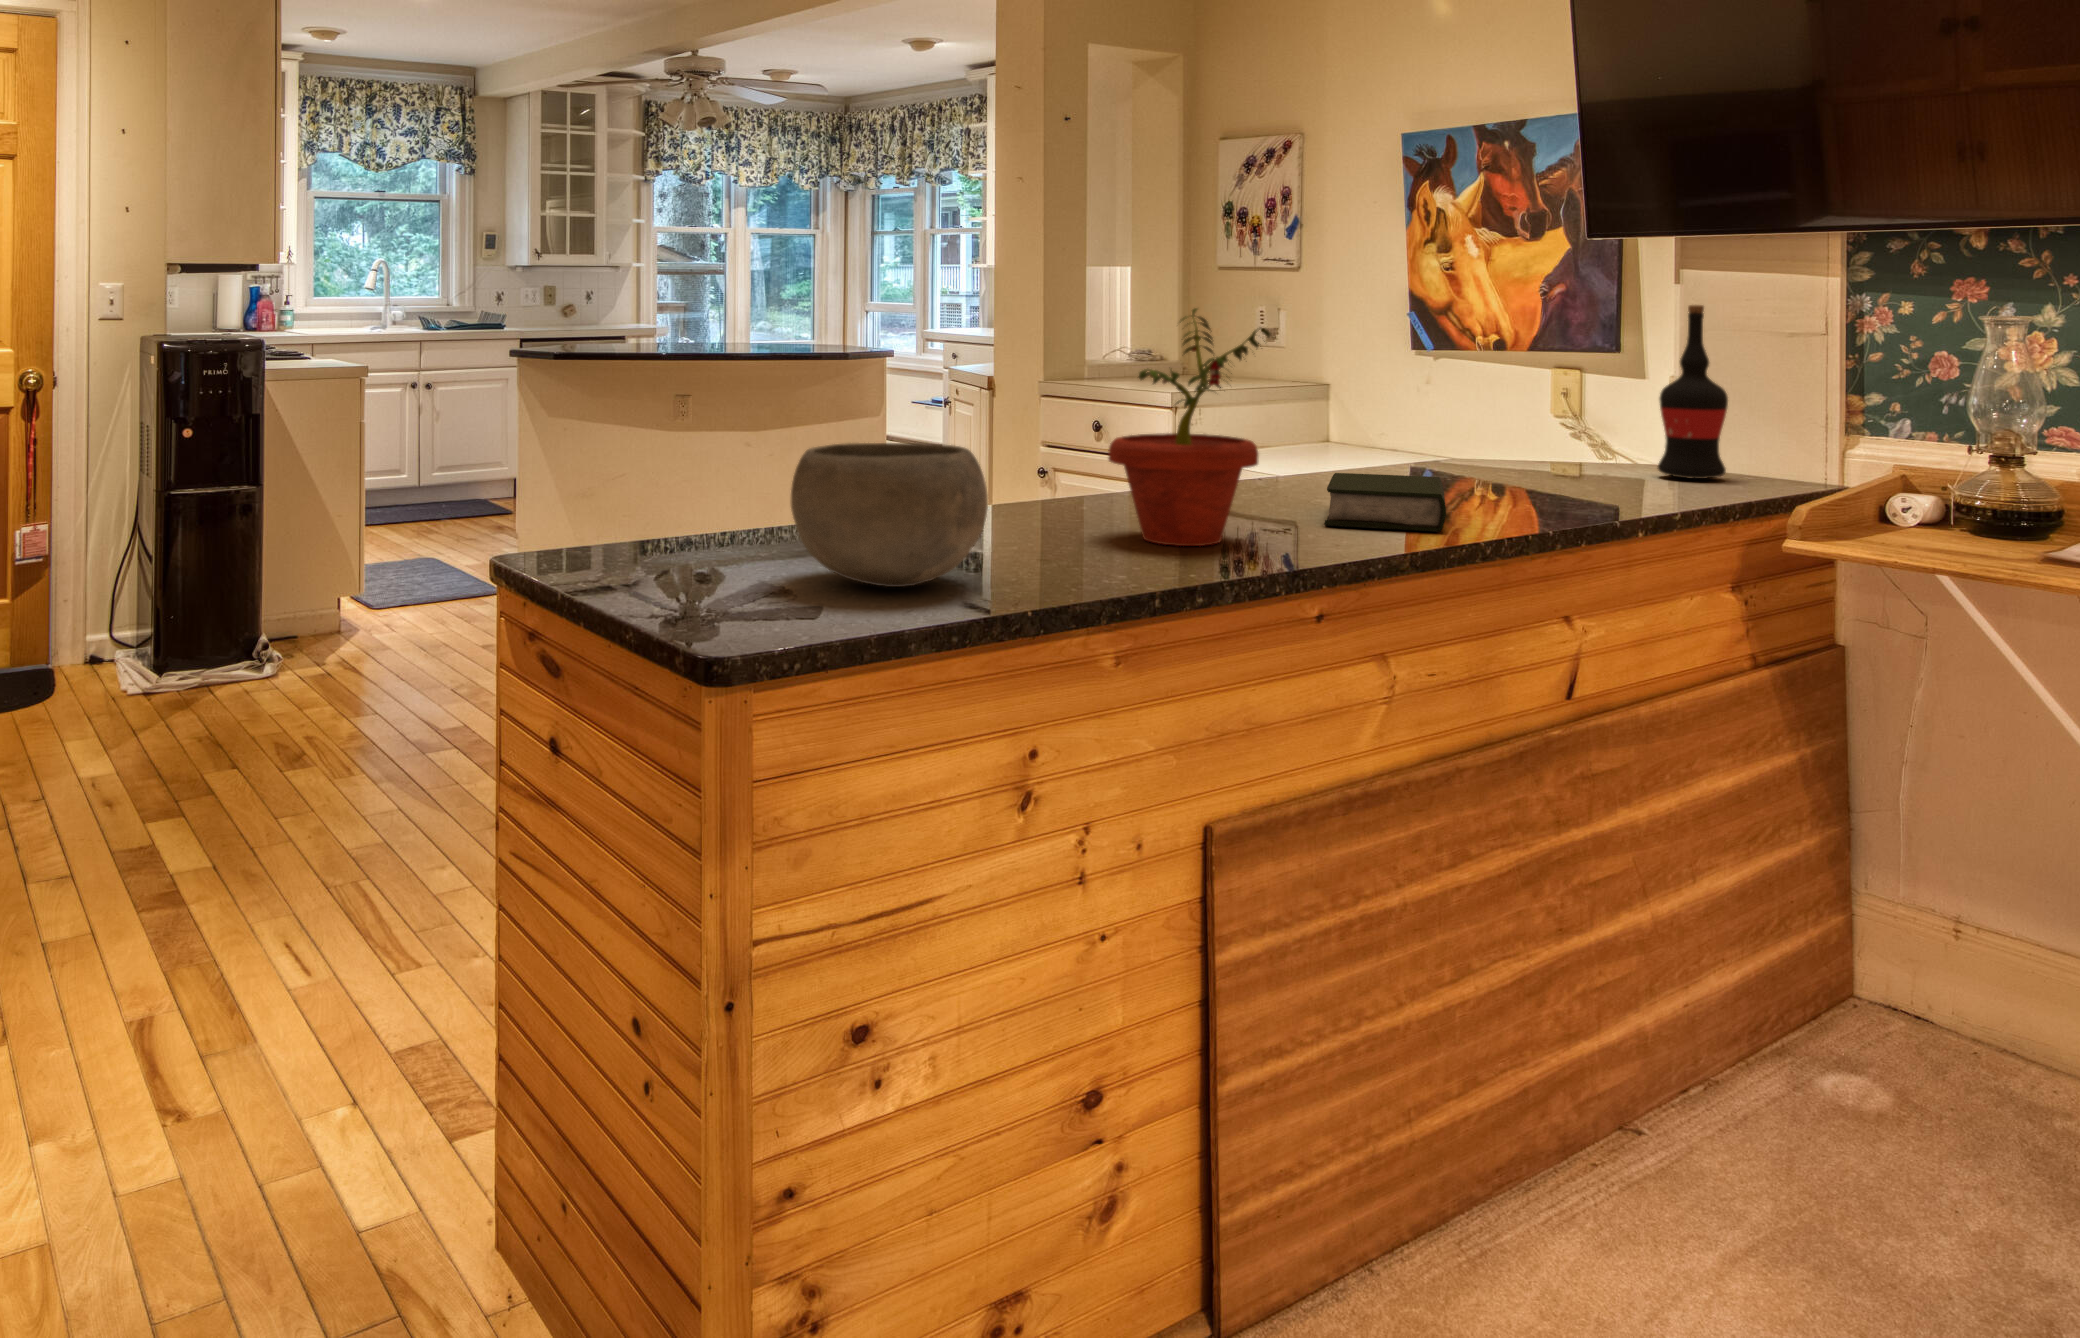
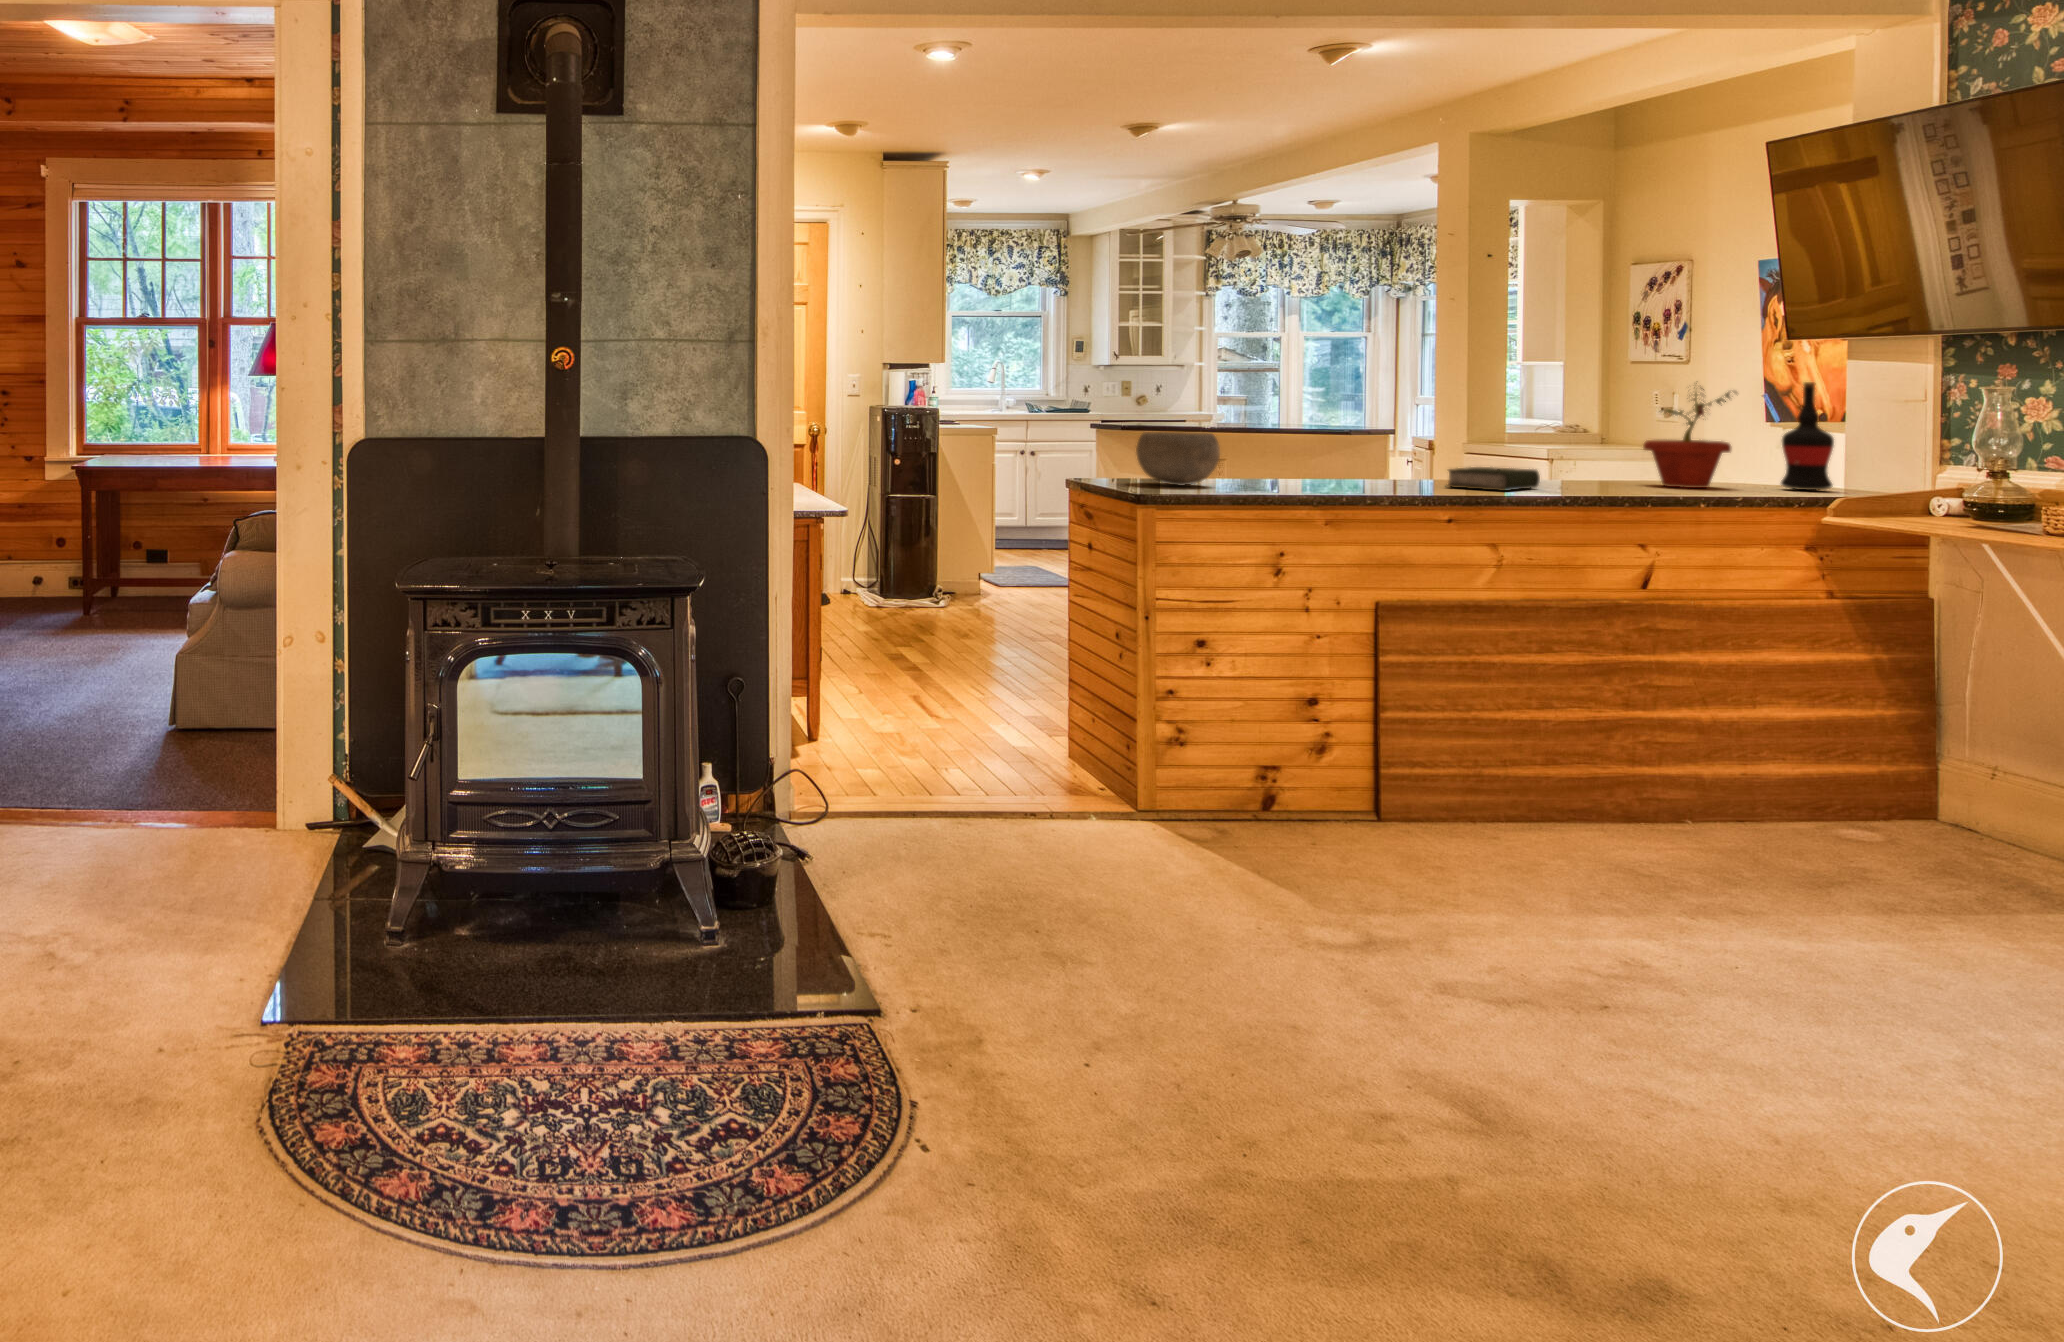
potted plant: present [1108,308,1271,546] -> present [1643,383,1736,488]

